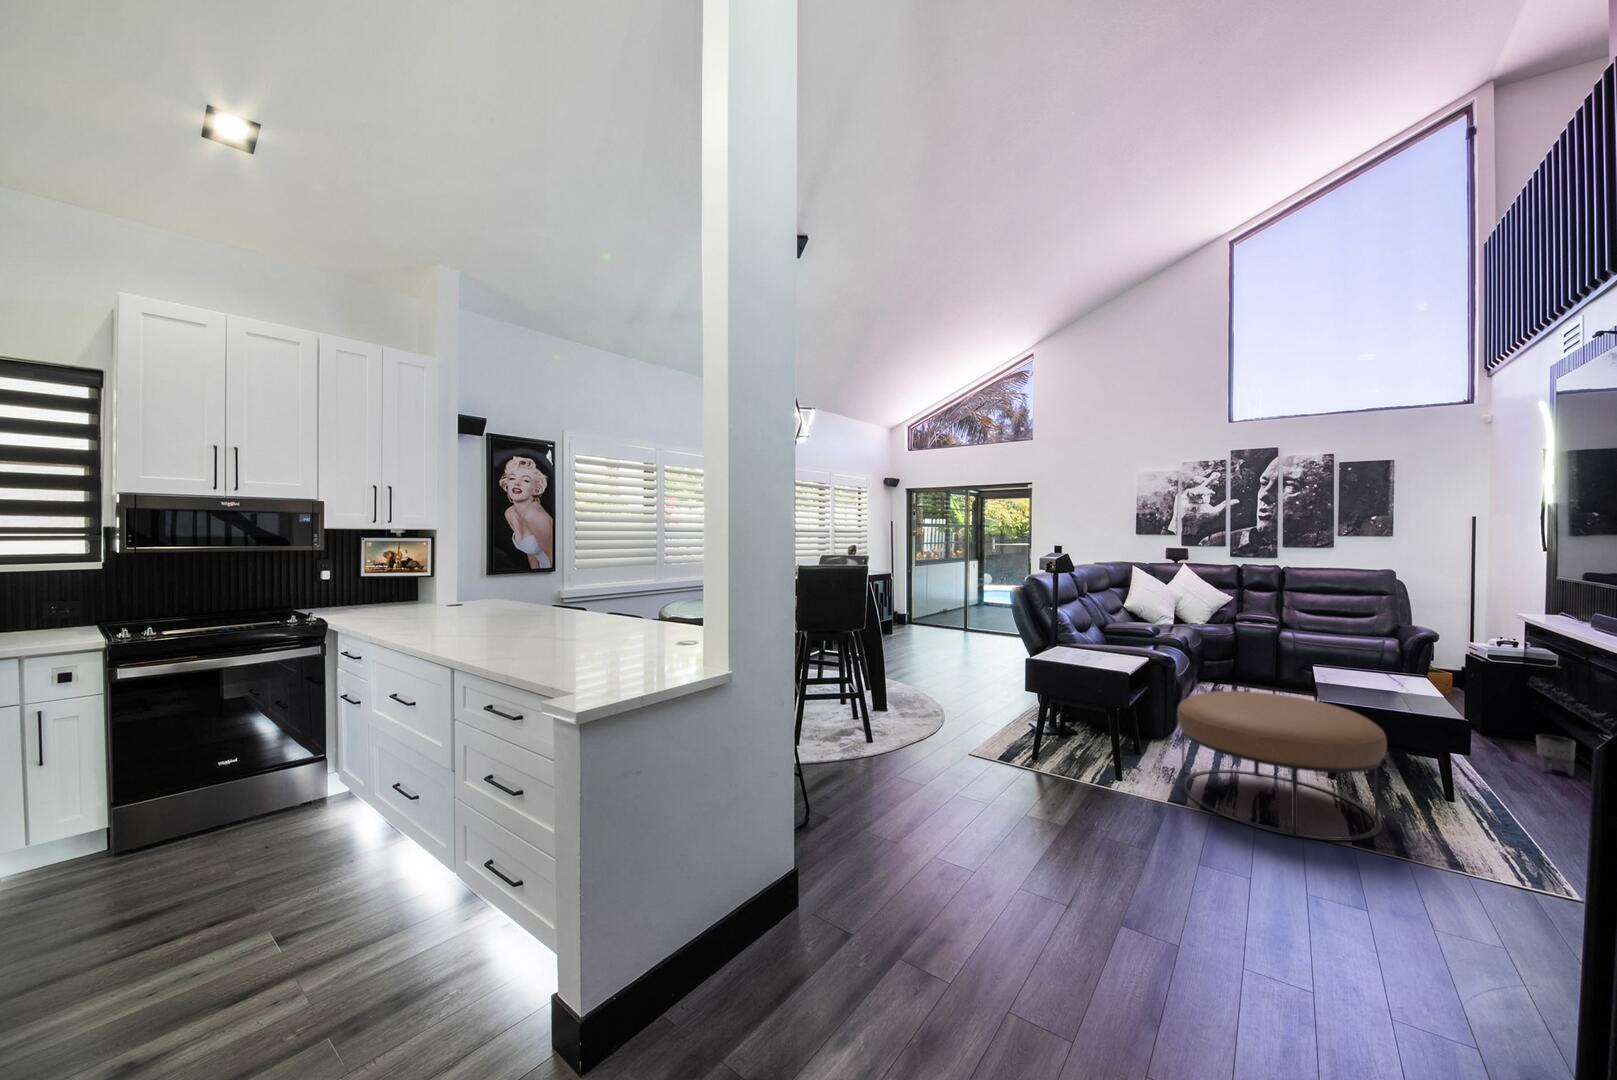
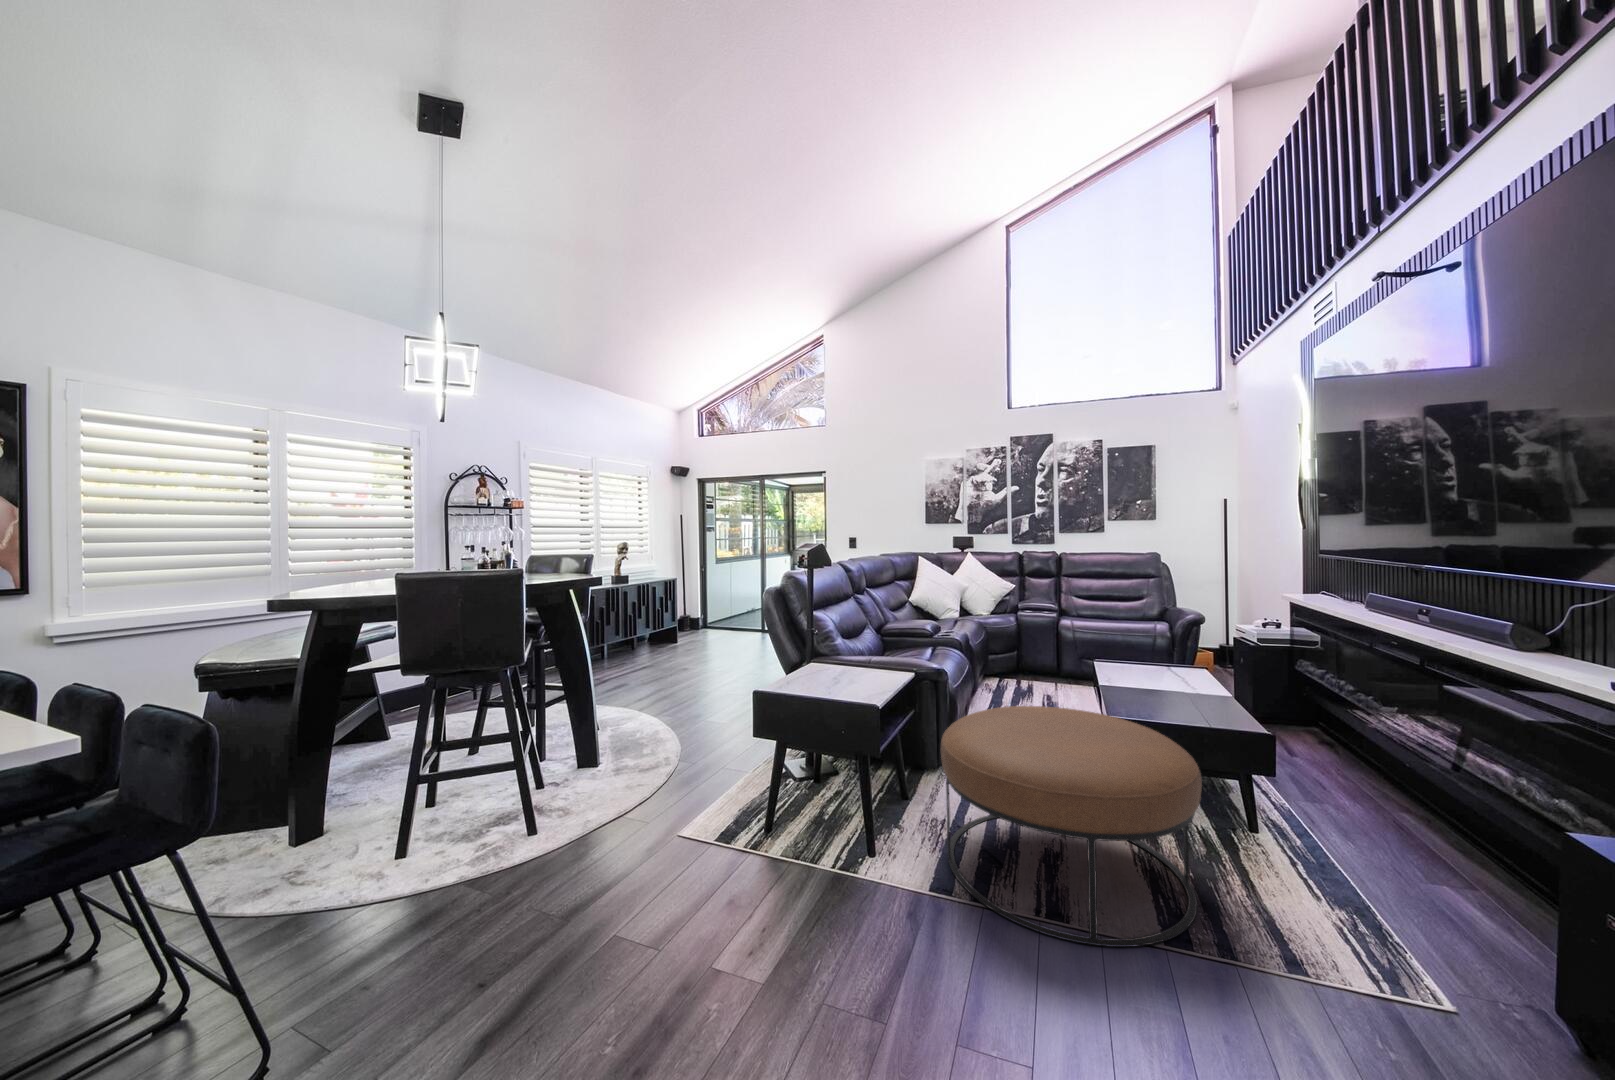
planter: present [1536,735,1575,776] -> none [1312,726,1350,773]

